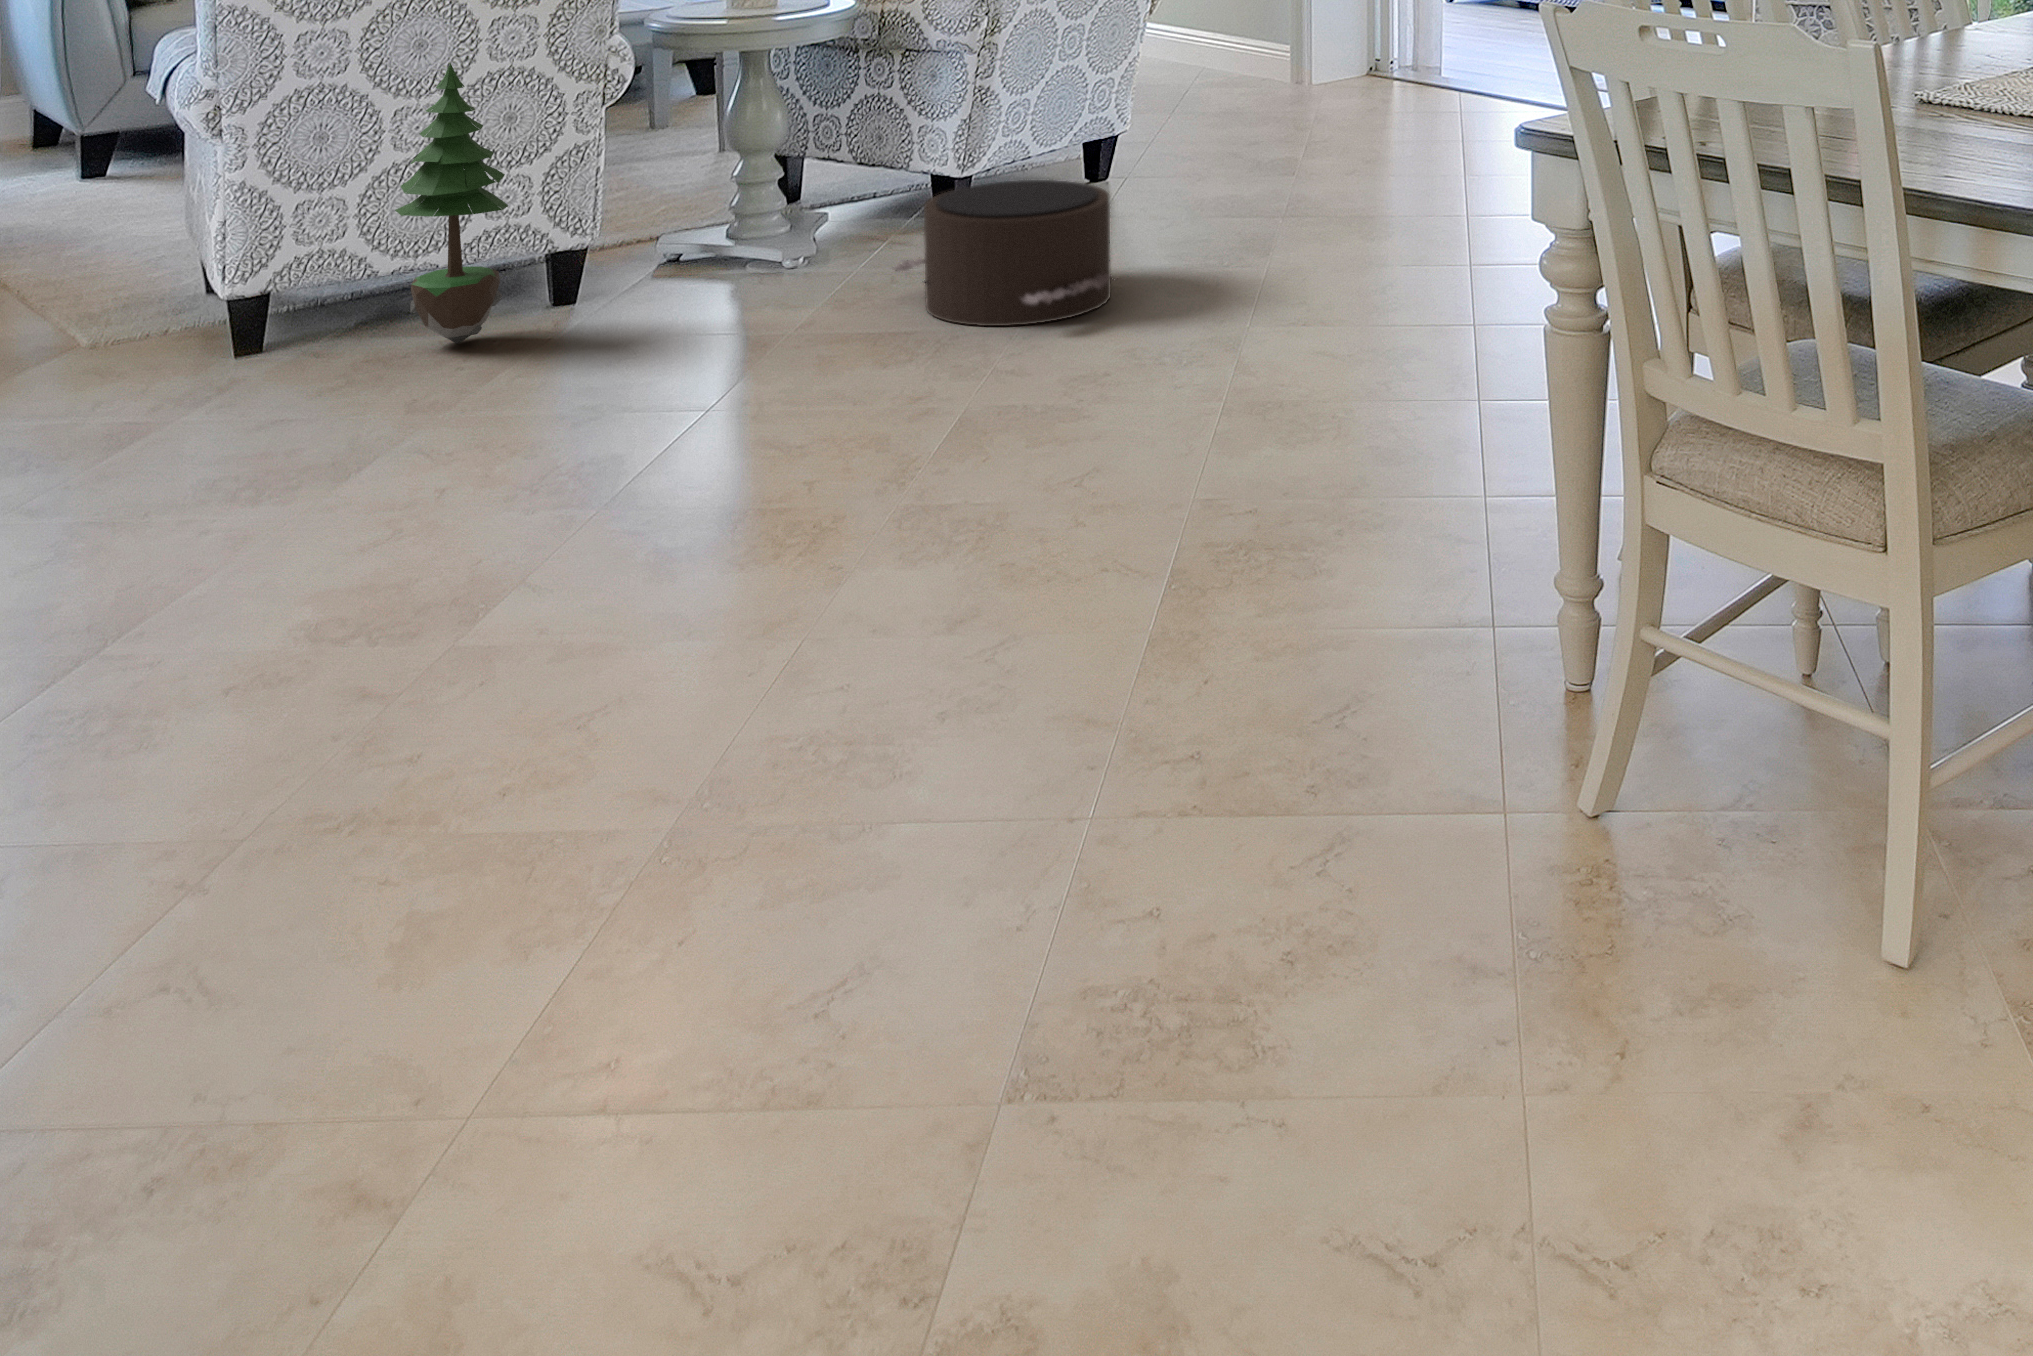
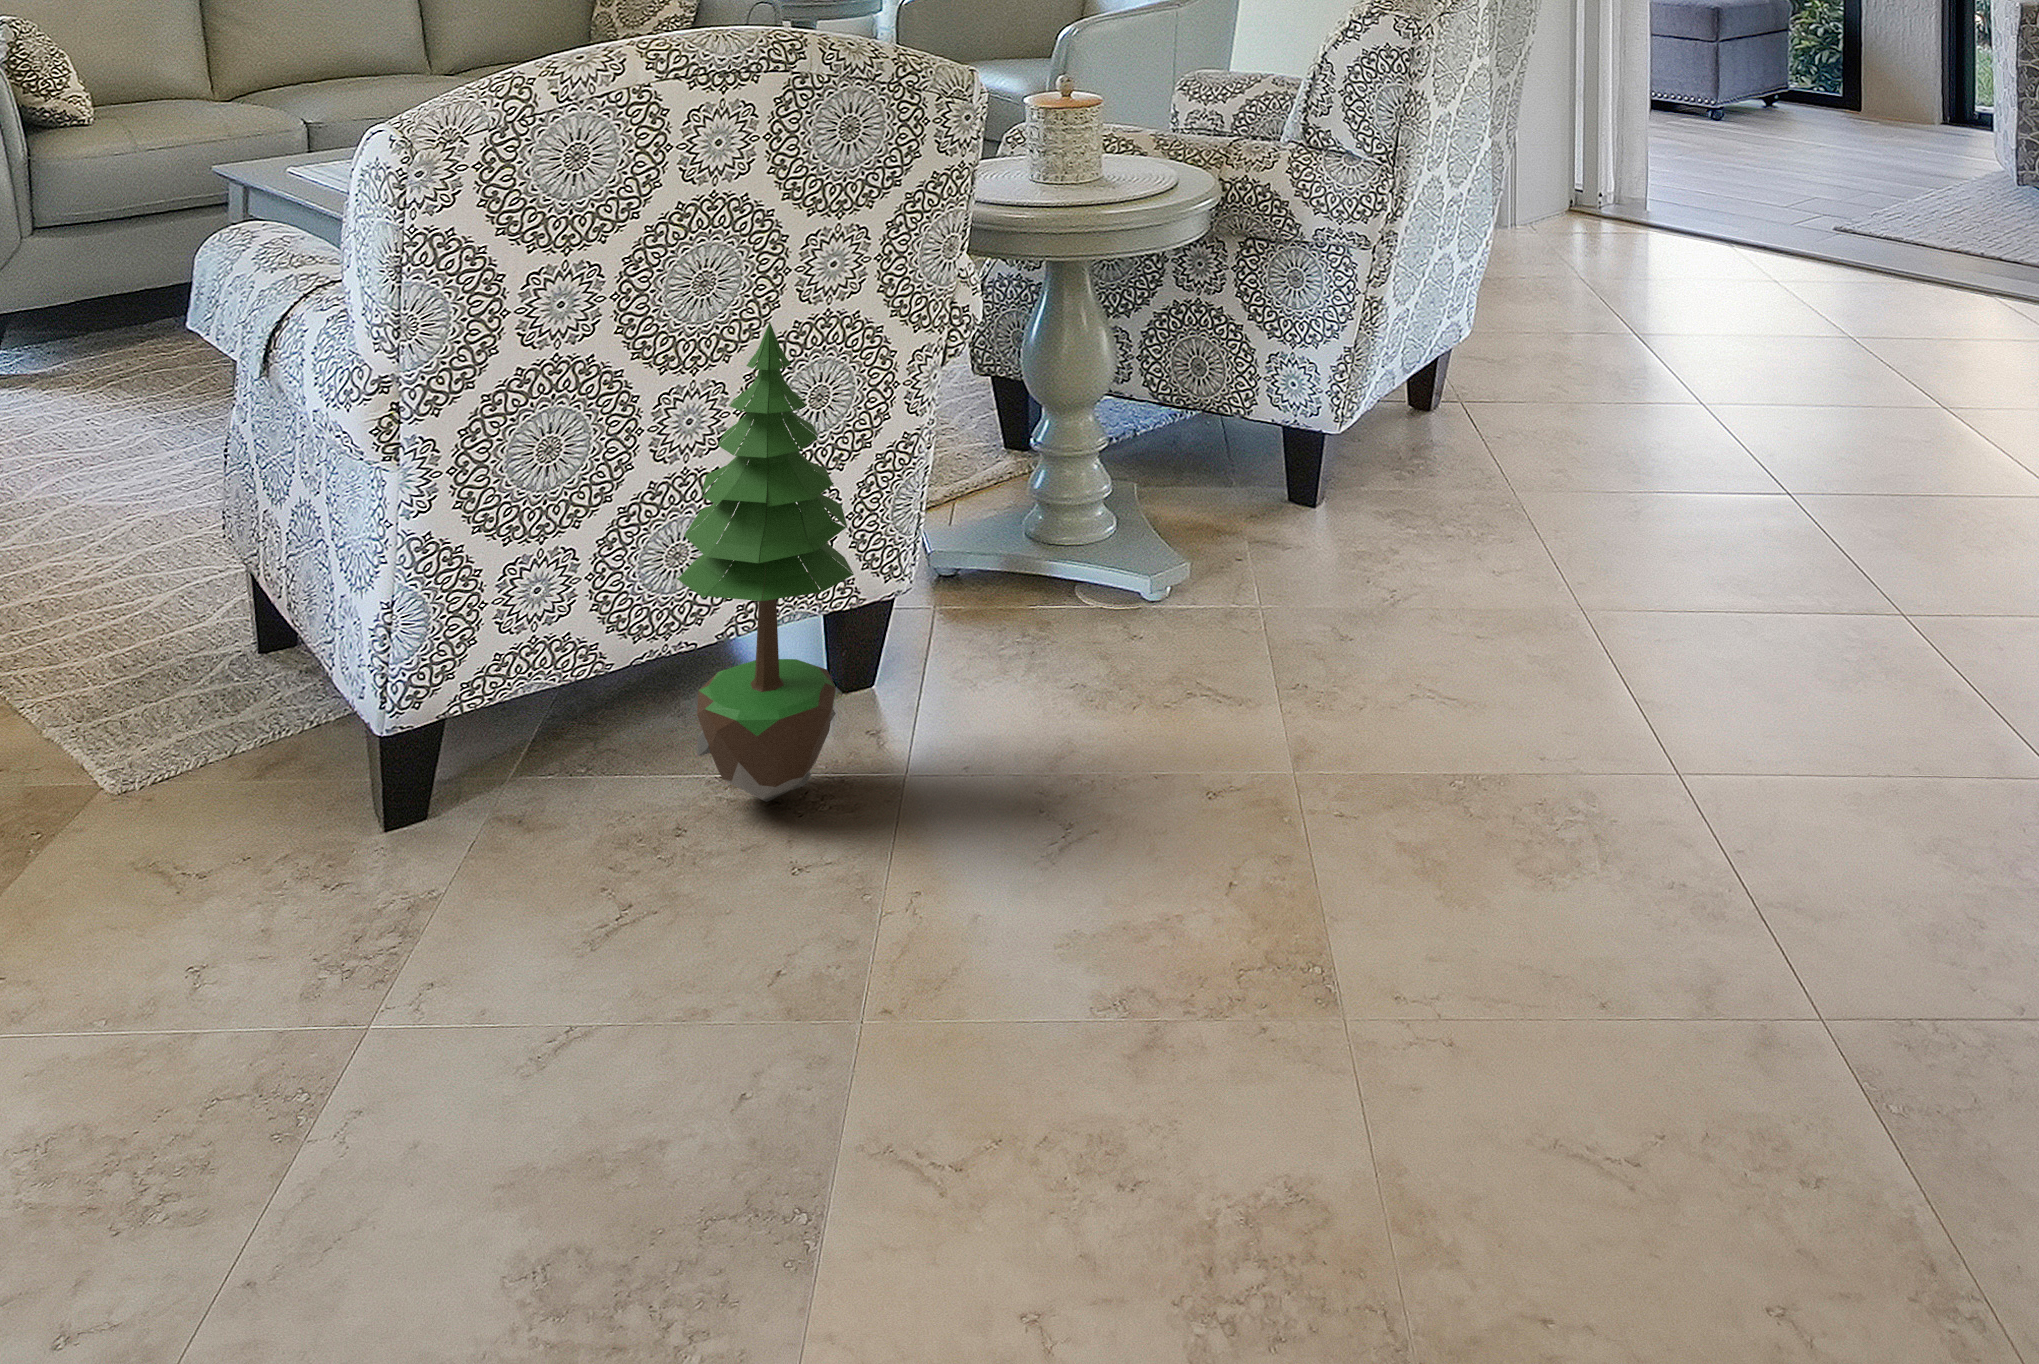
pouf: present [893,180,1112,326] -> none [1391,470,1792,754]

